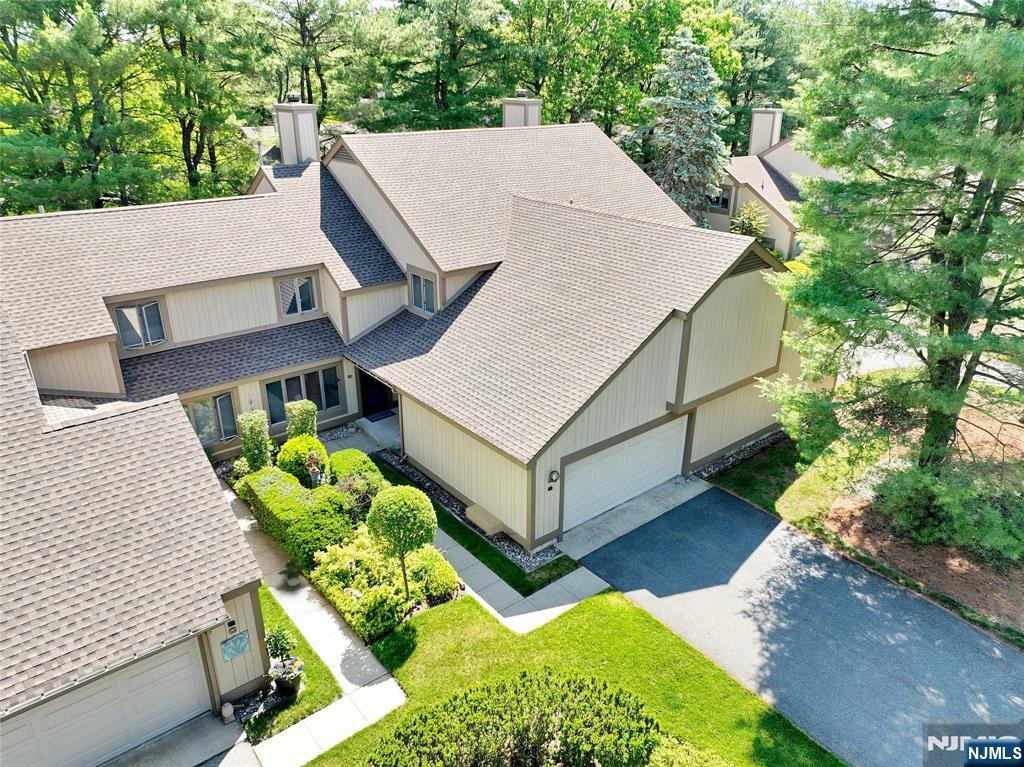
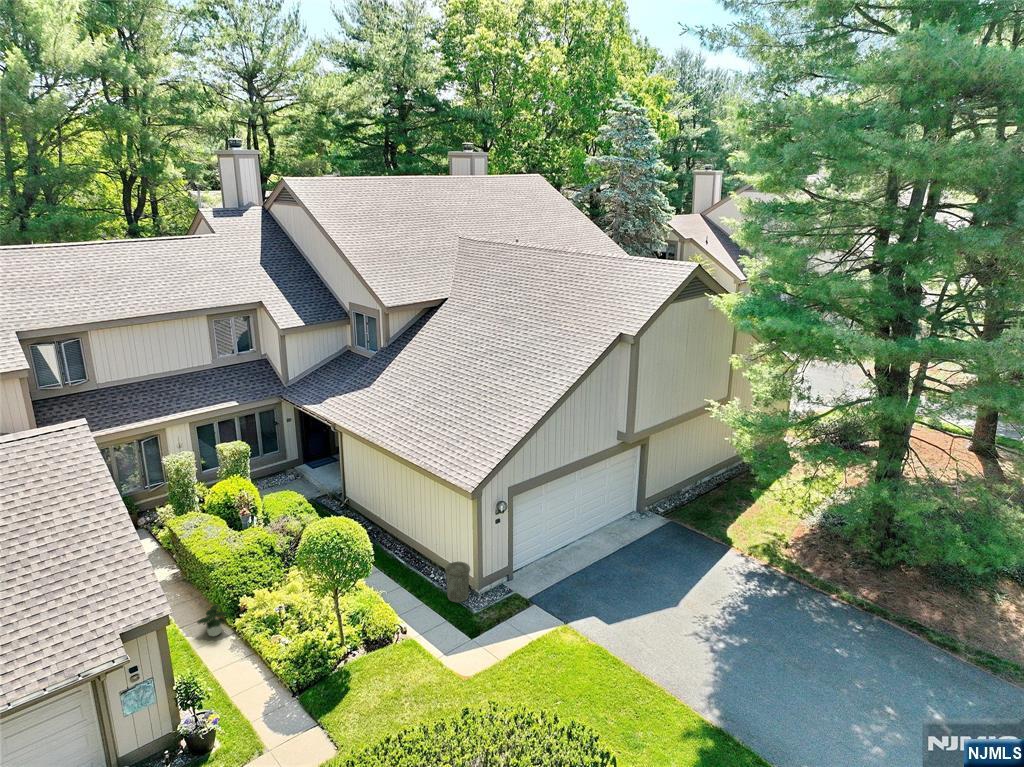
bench: present [466,504,503,542] -> none [409,543,449,584]
trash can: none [501,524,524,562] -> present [445,562,470,602]

